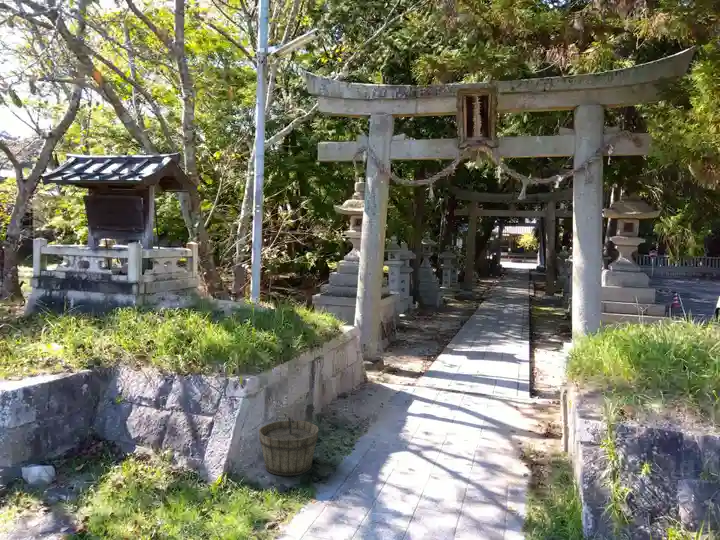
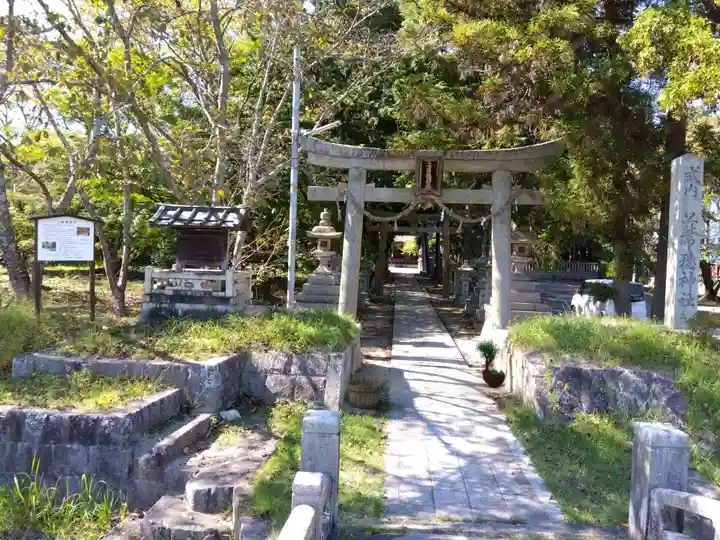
potted tree: none [511,356,561,444] -> present [476,341,505,387]

